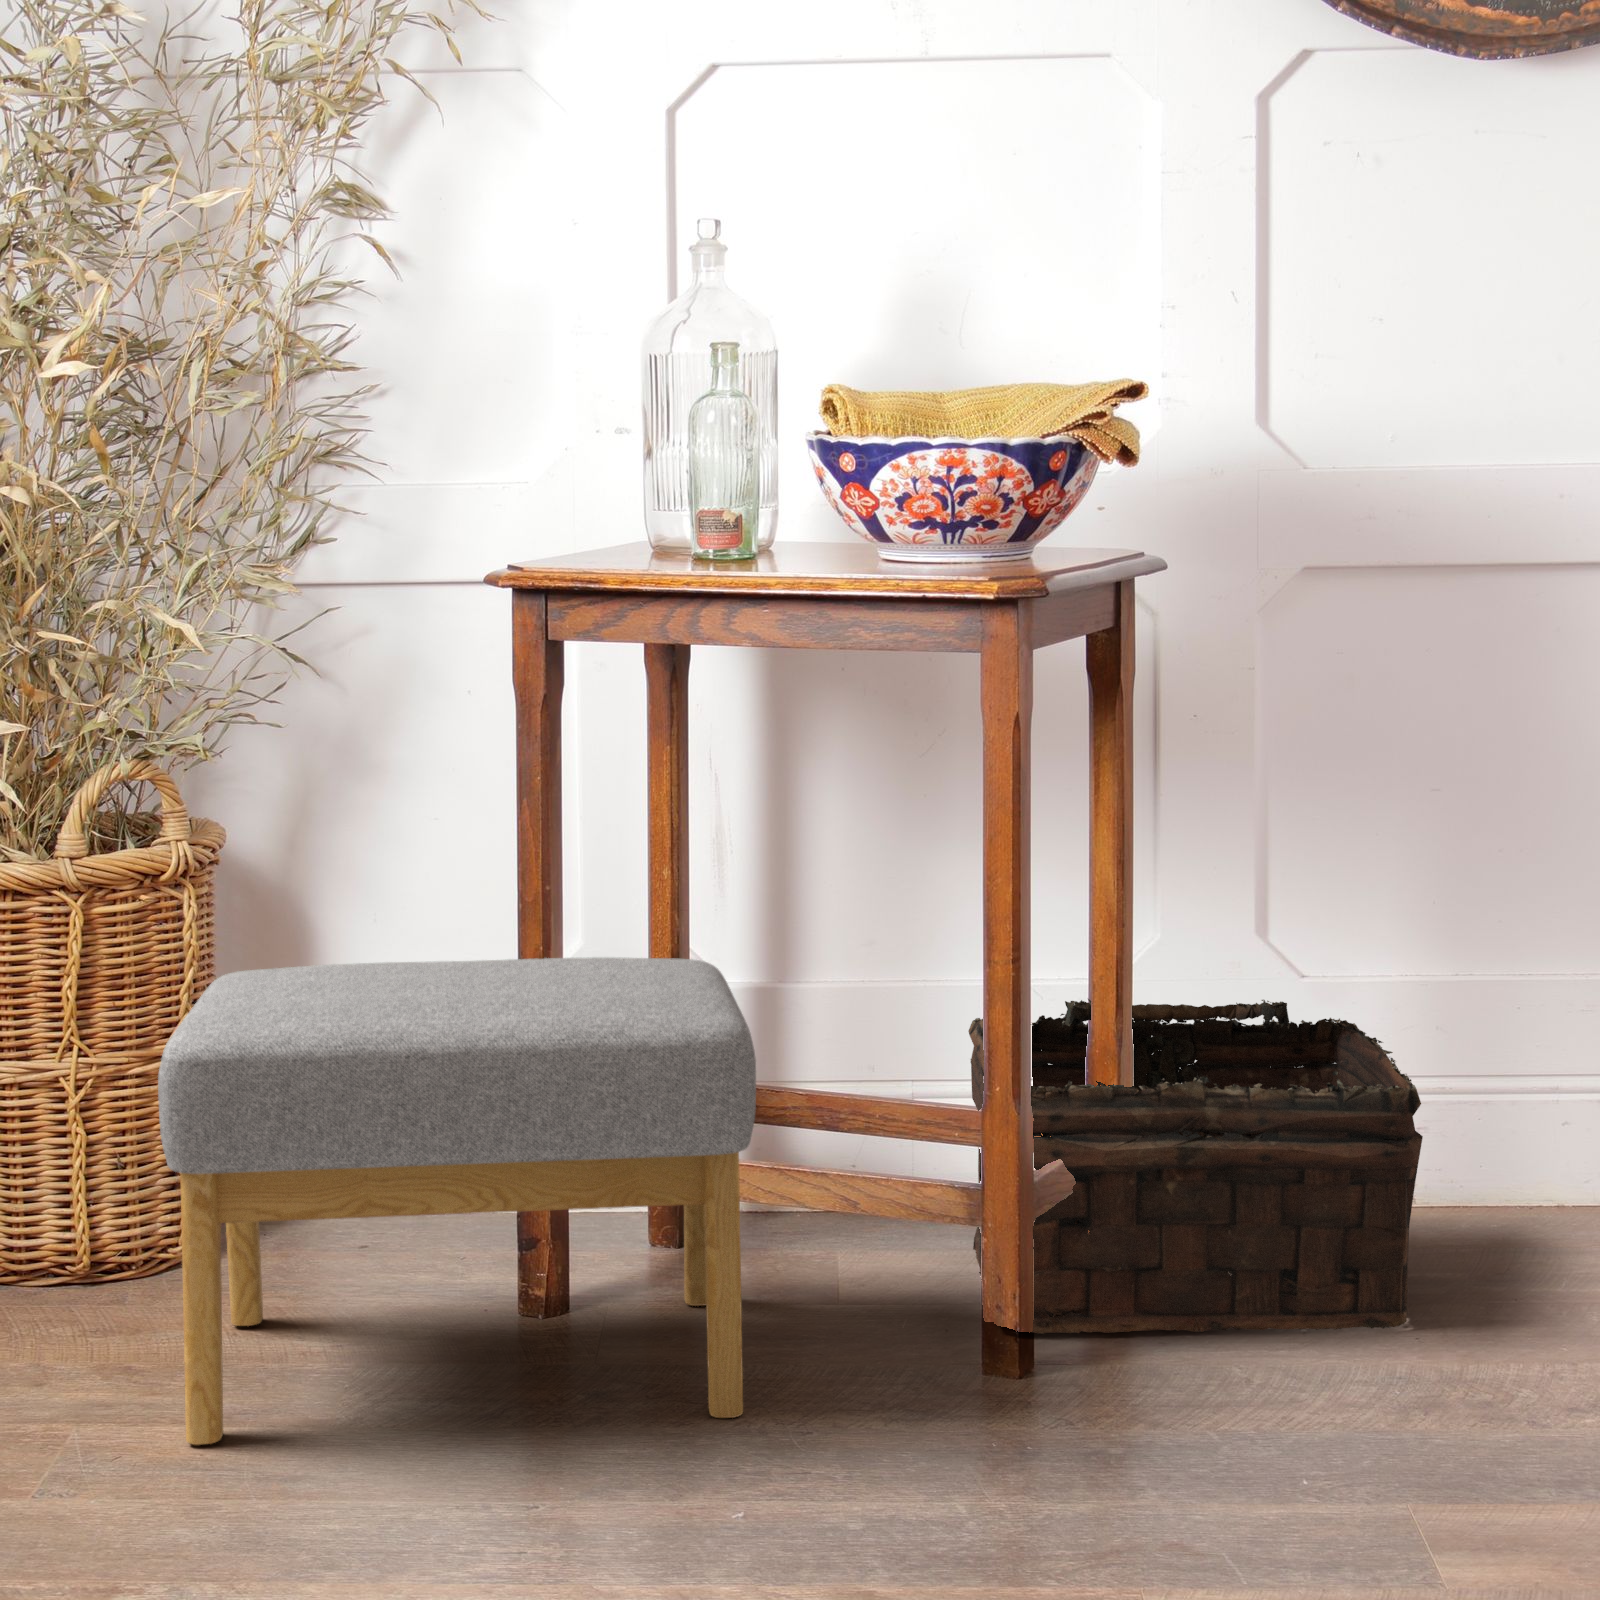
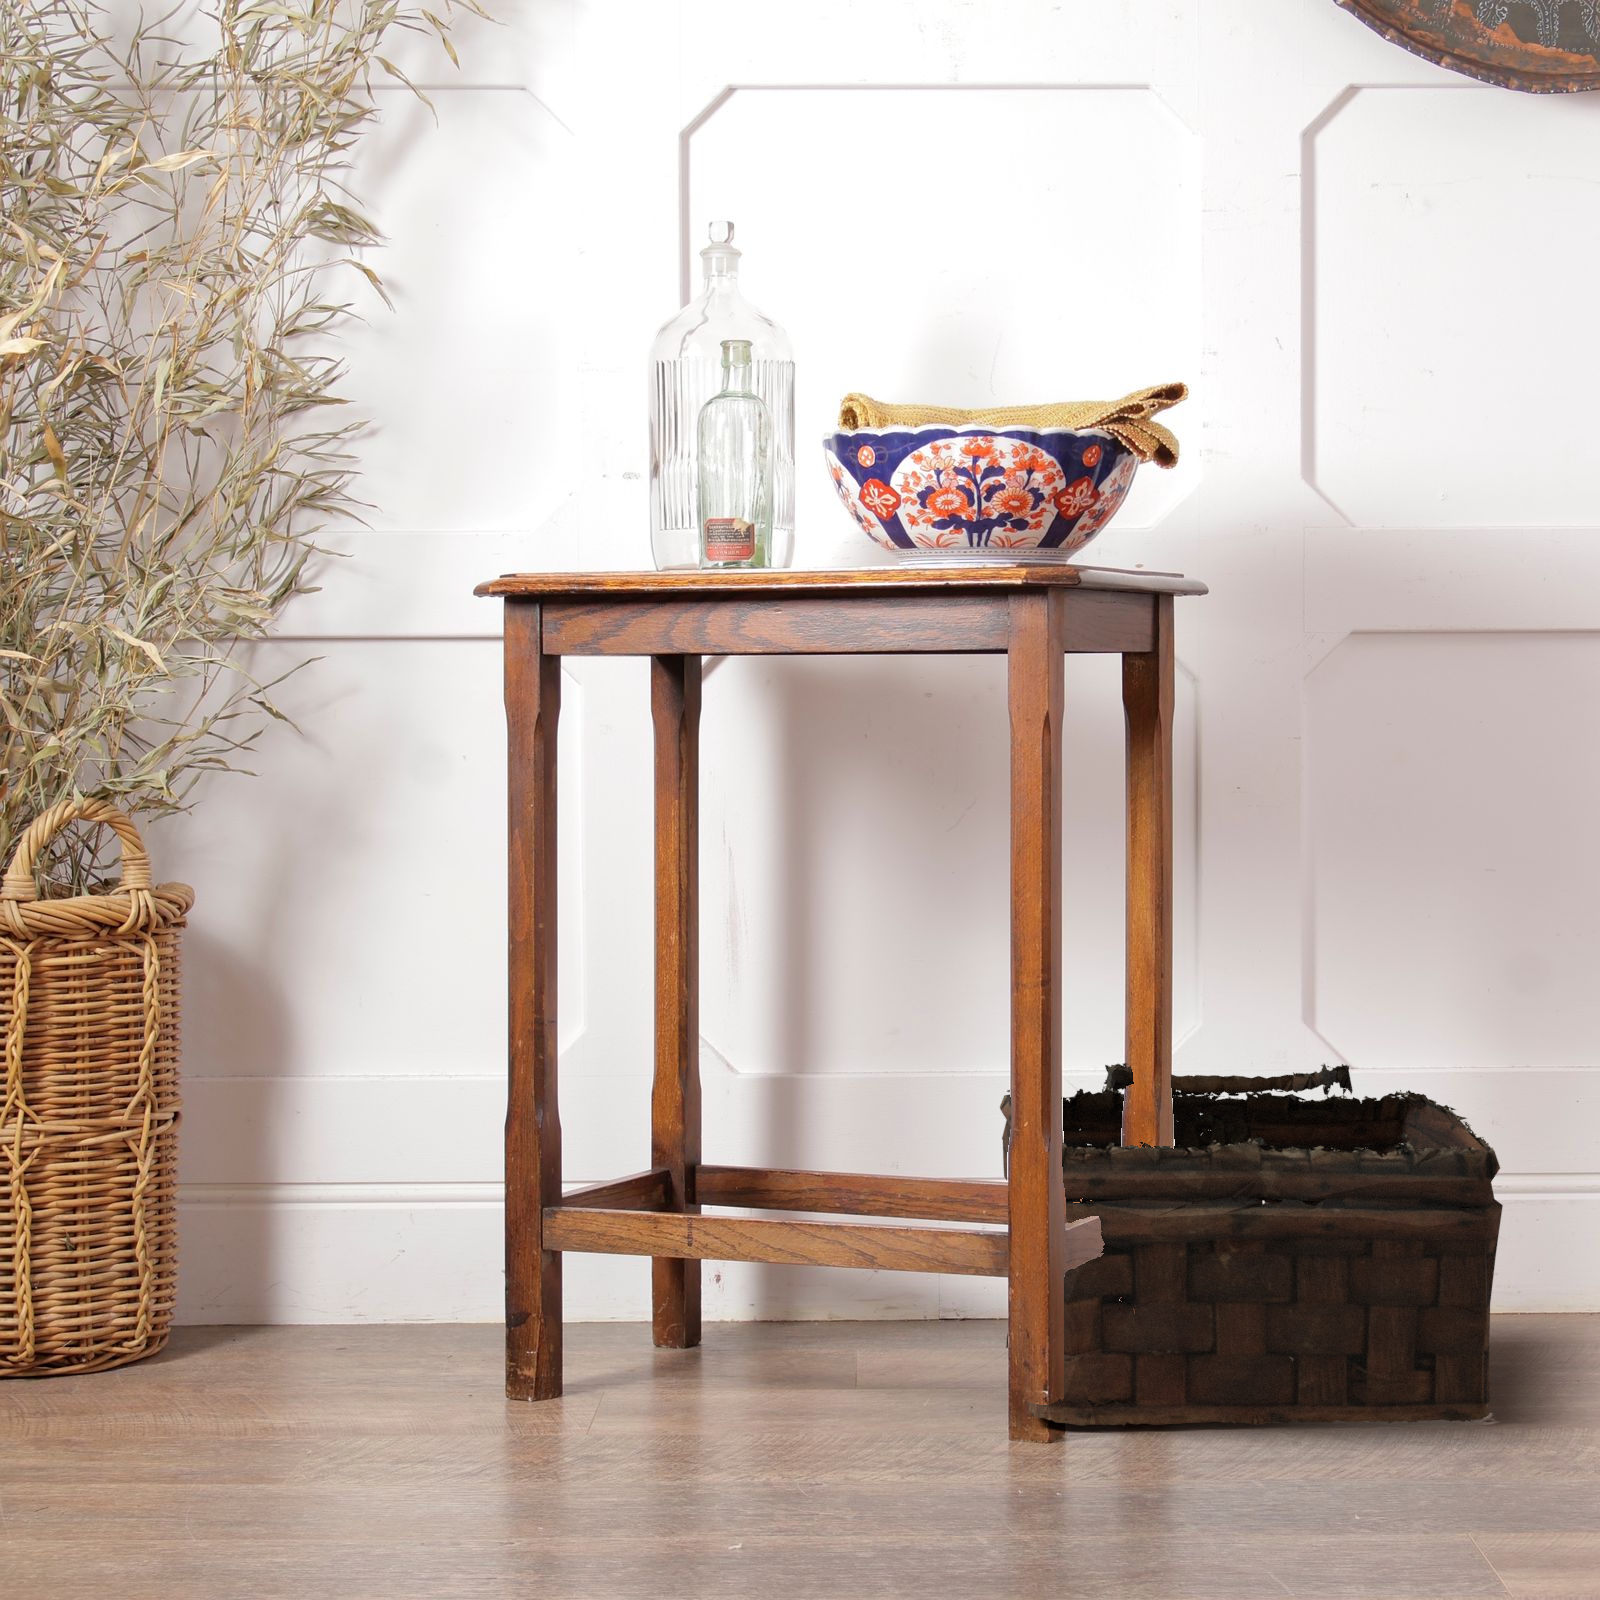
footstool: present [158,957,756,1445] -> none [106,1013,765,1528]

